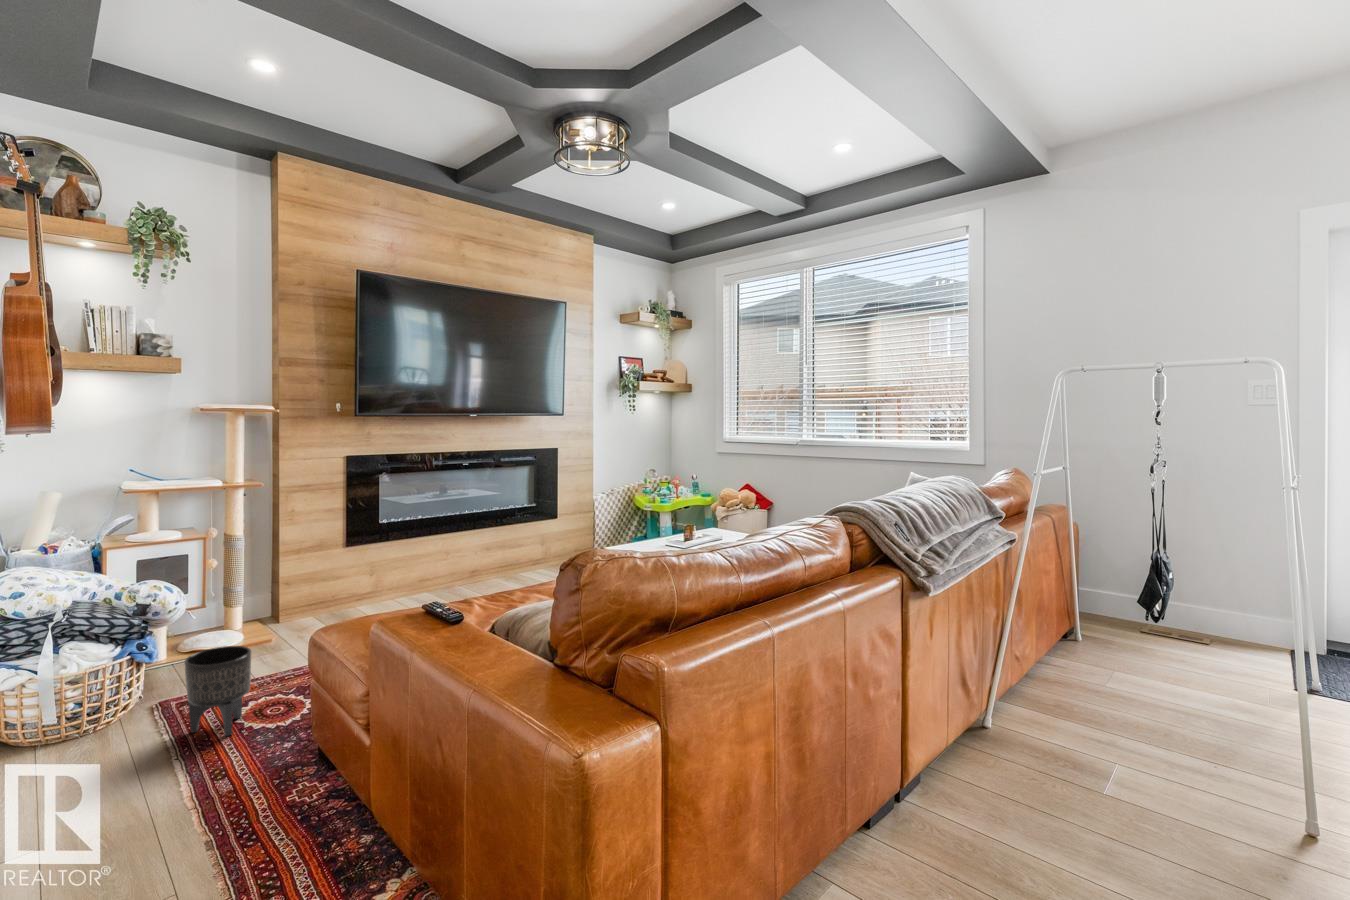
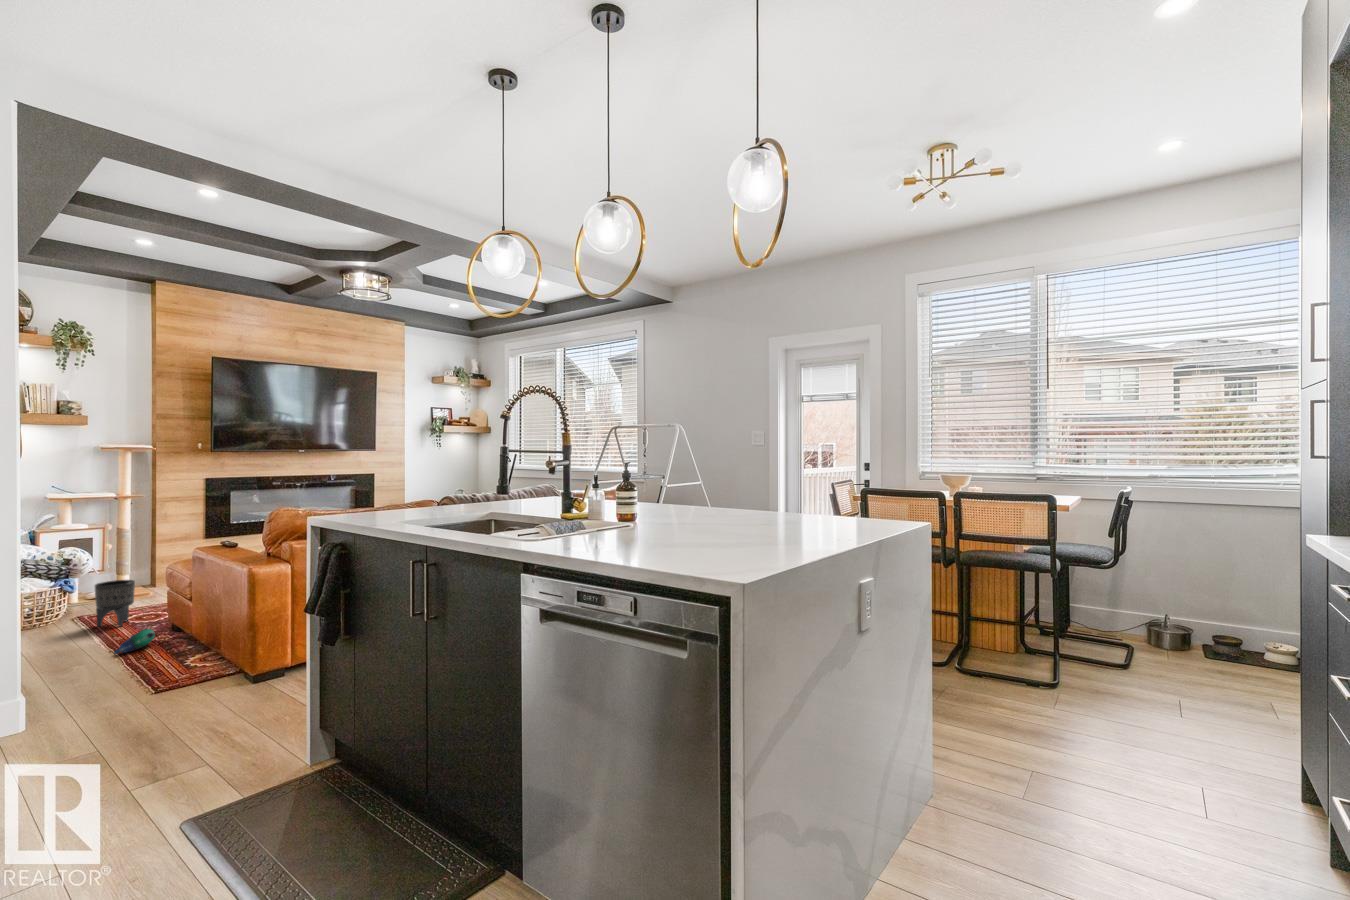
plush toy: none [211,781,289,858] -> present [114,629,155,654]

